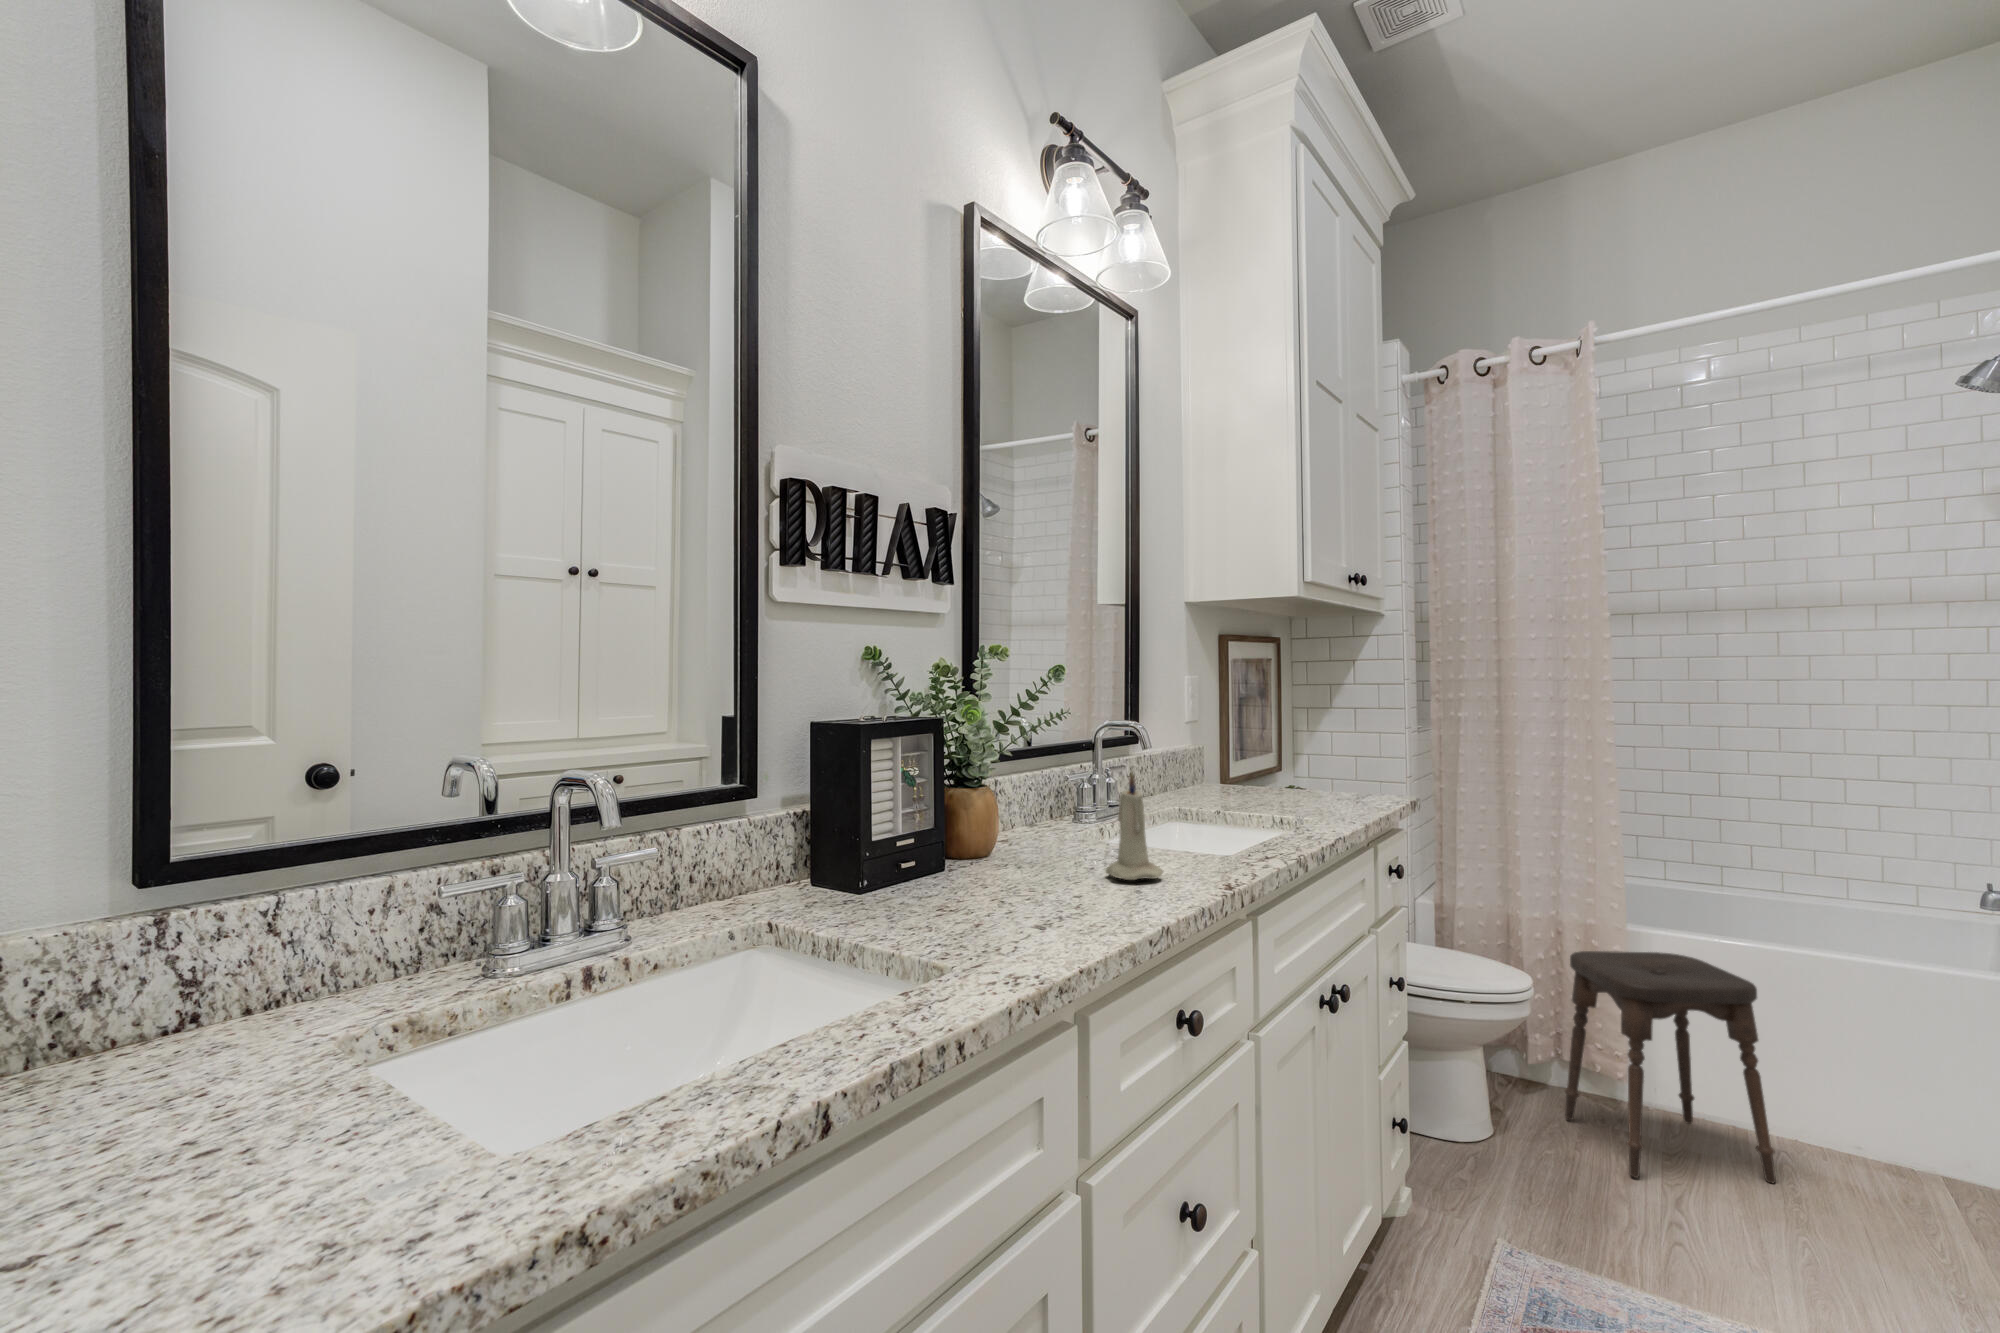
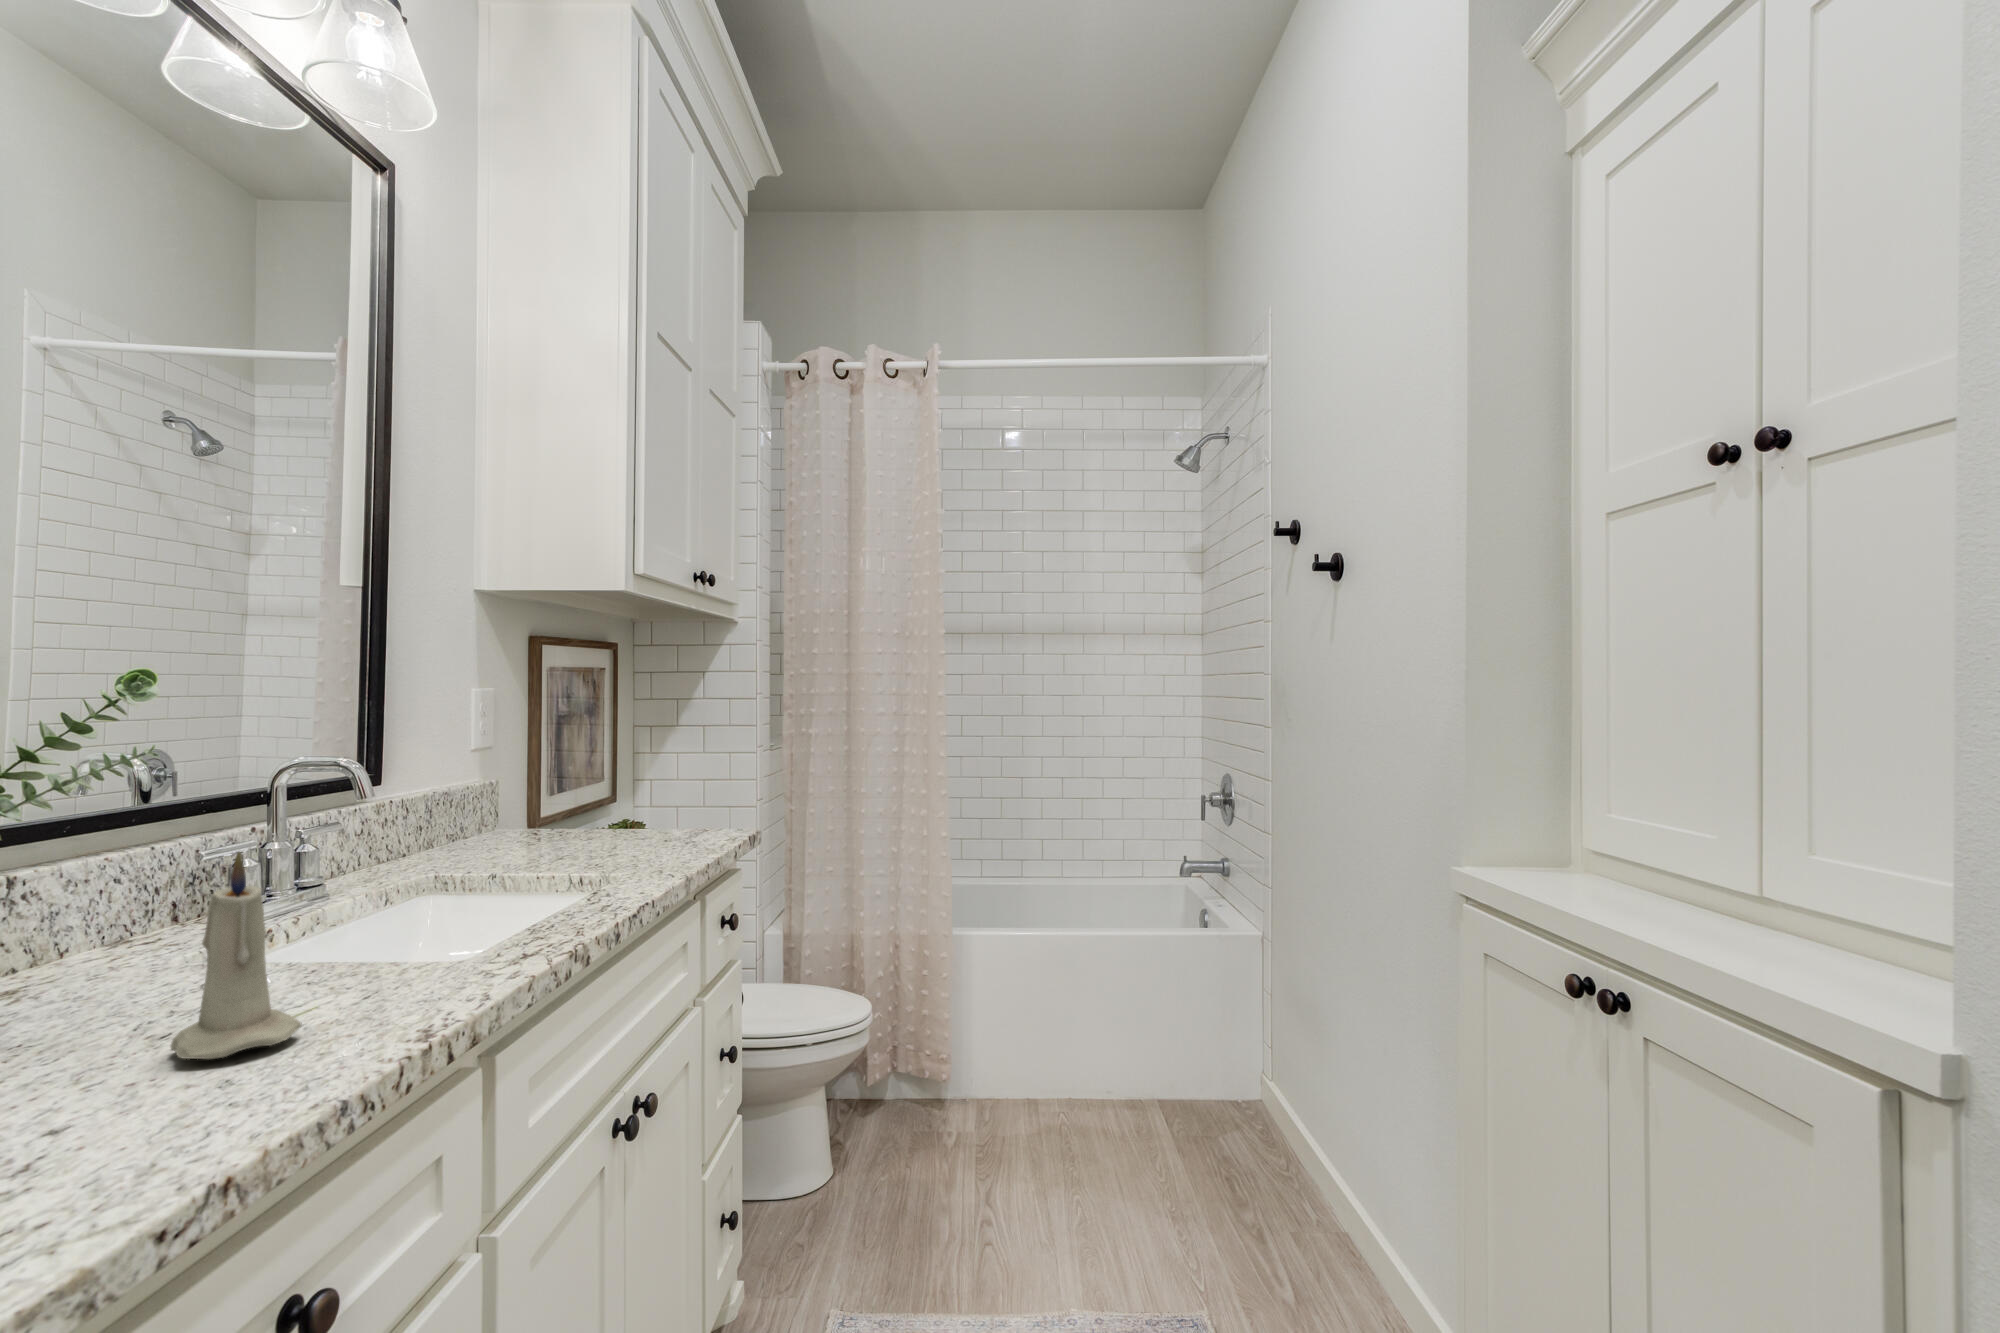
stool: present [1565,951,1776,1183] -> none [899,951,1063,1185]

